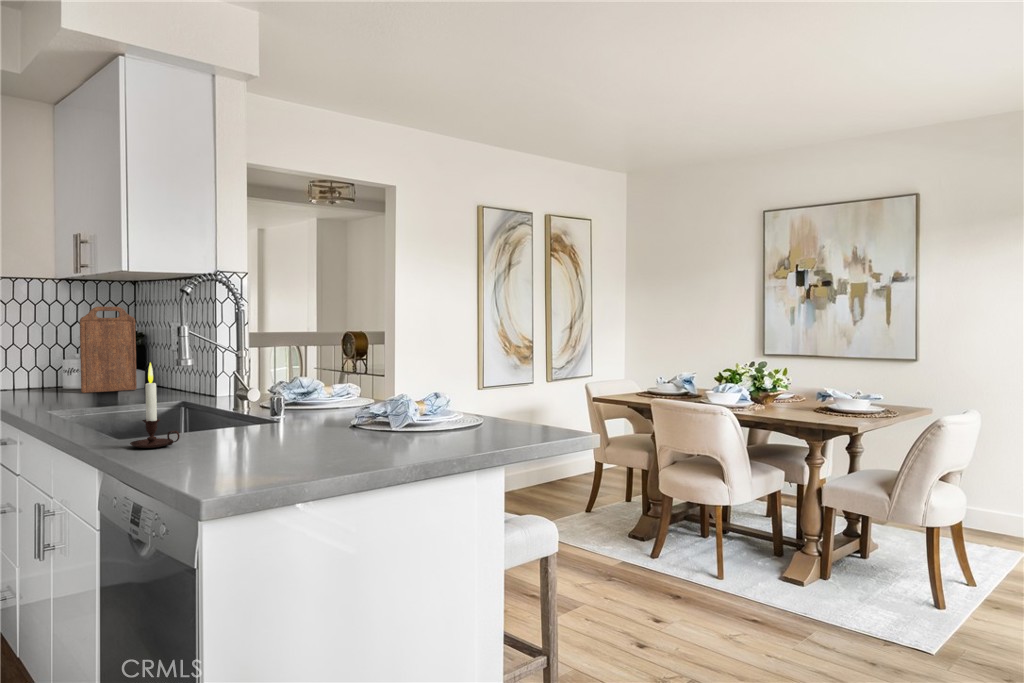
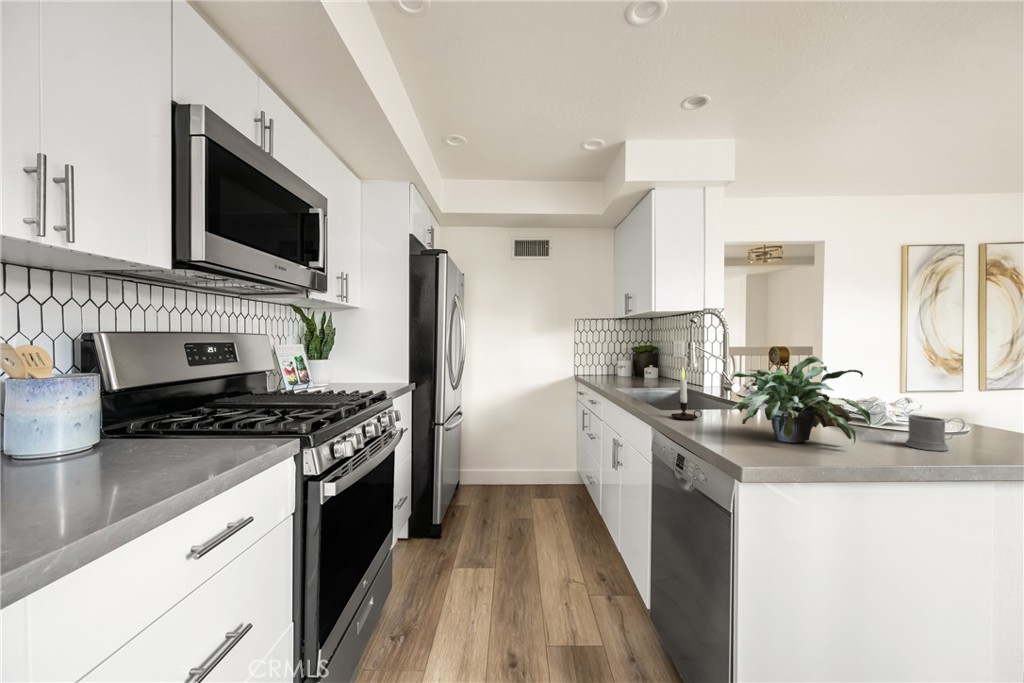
cutting board: present [80,307,137,393] -> none [626,332,655,379]
potted plant: none [210,341,371,460] -> present [731,356,871,443]
mug: none [416,409,463,449] -> present [905,414,965,451]

